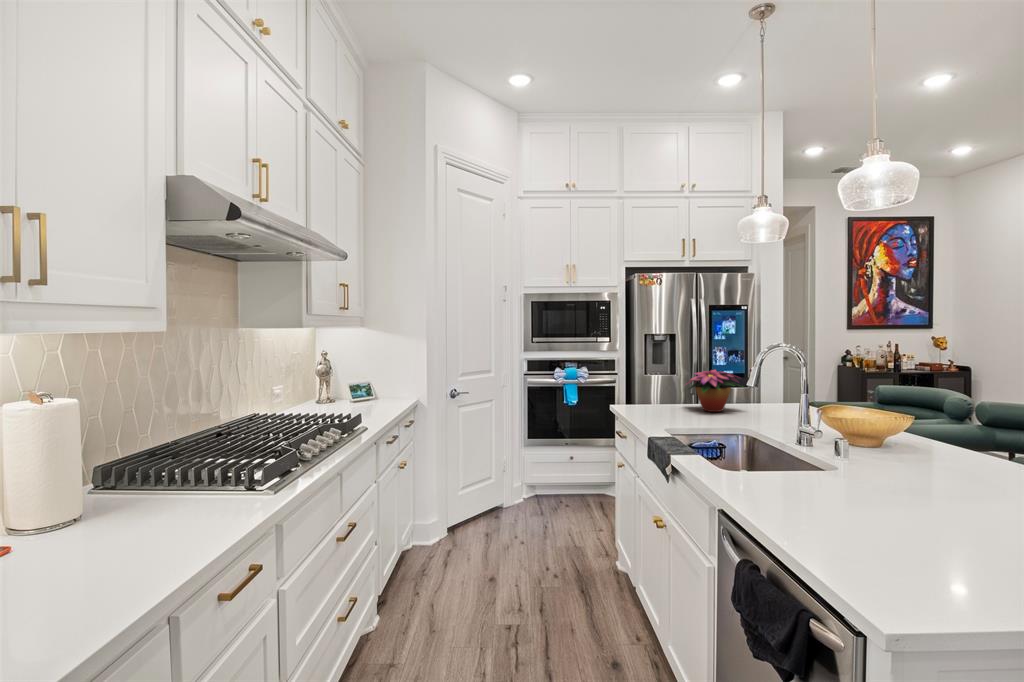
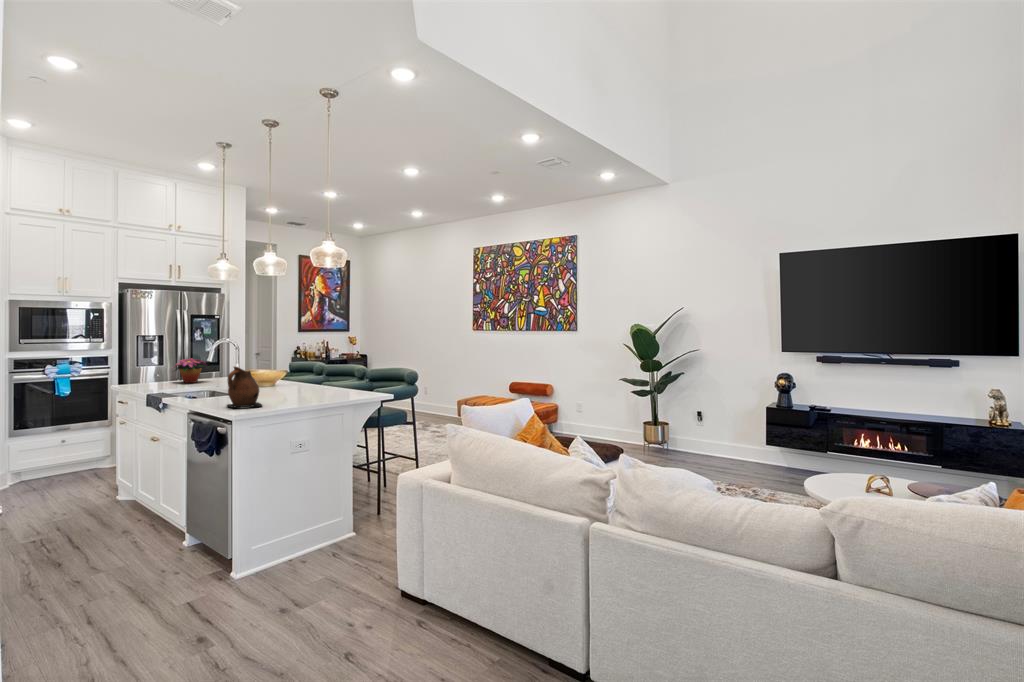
ceramic pitcher: none [818,418,960,569] -> present [227,367,262,407]

